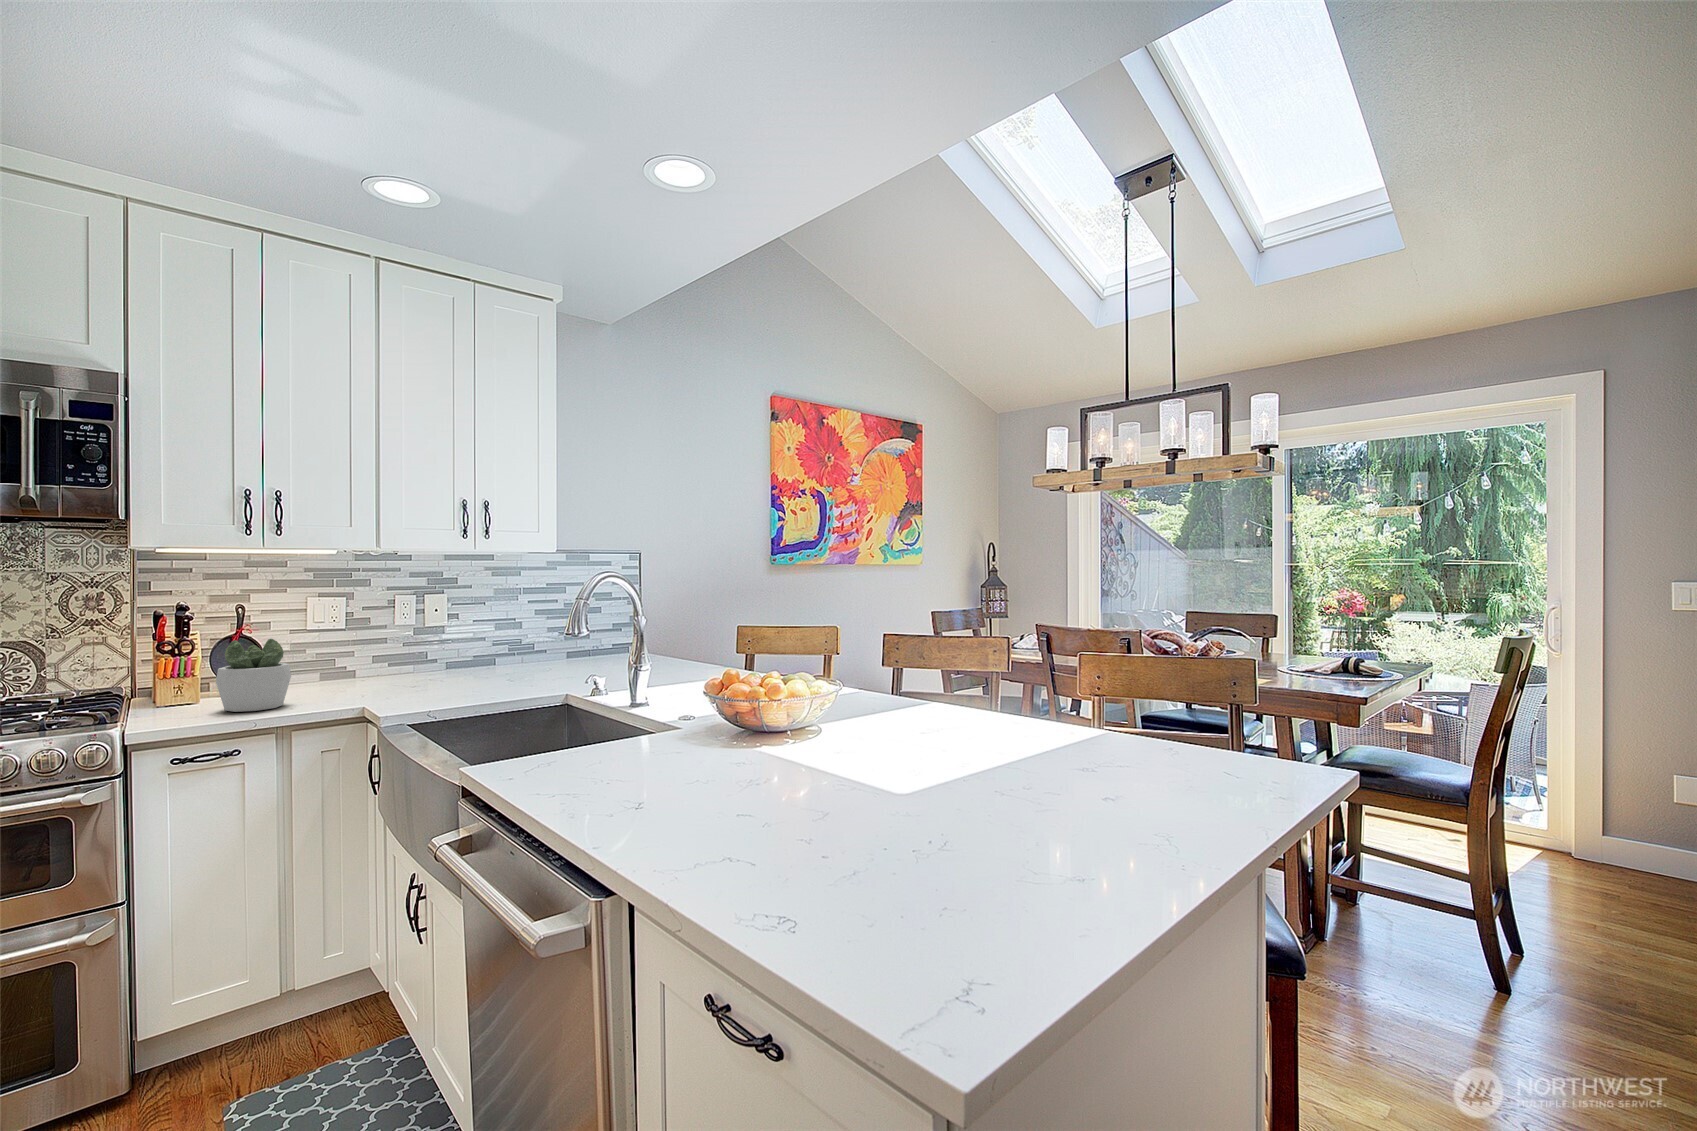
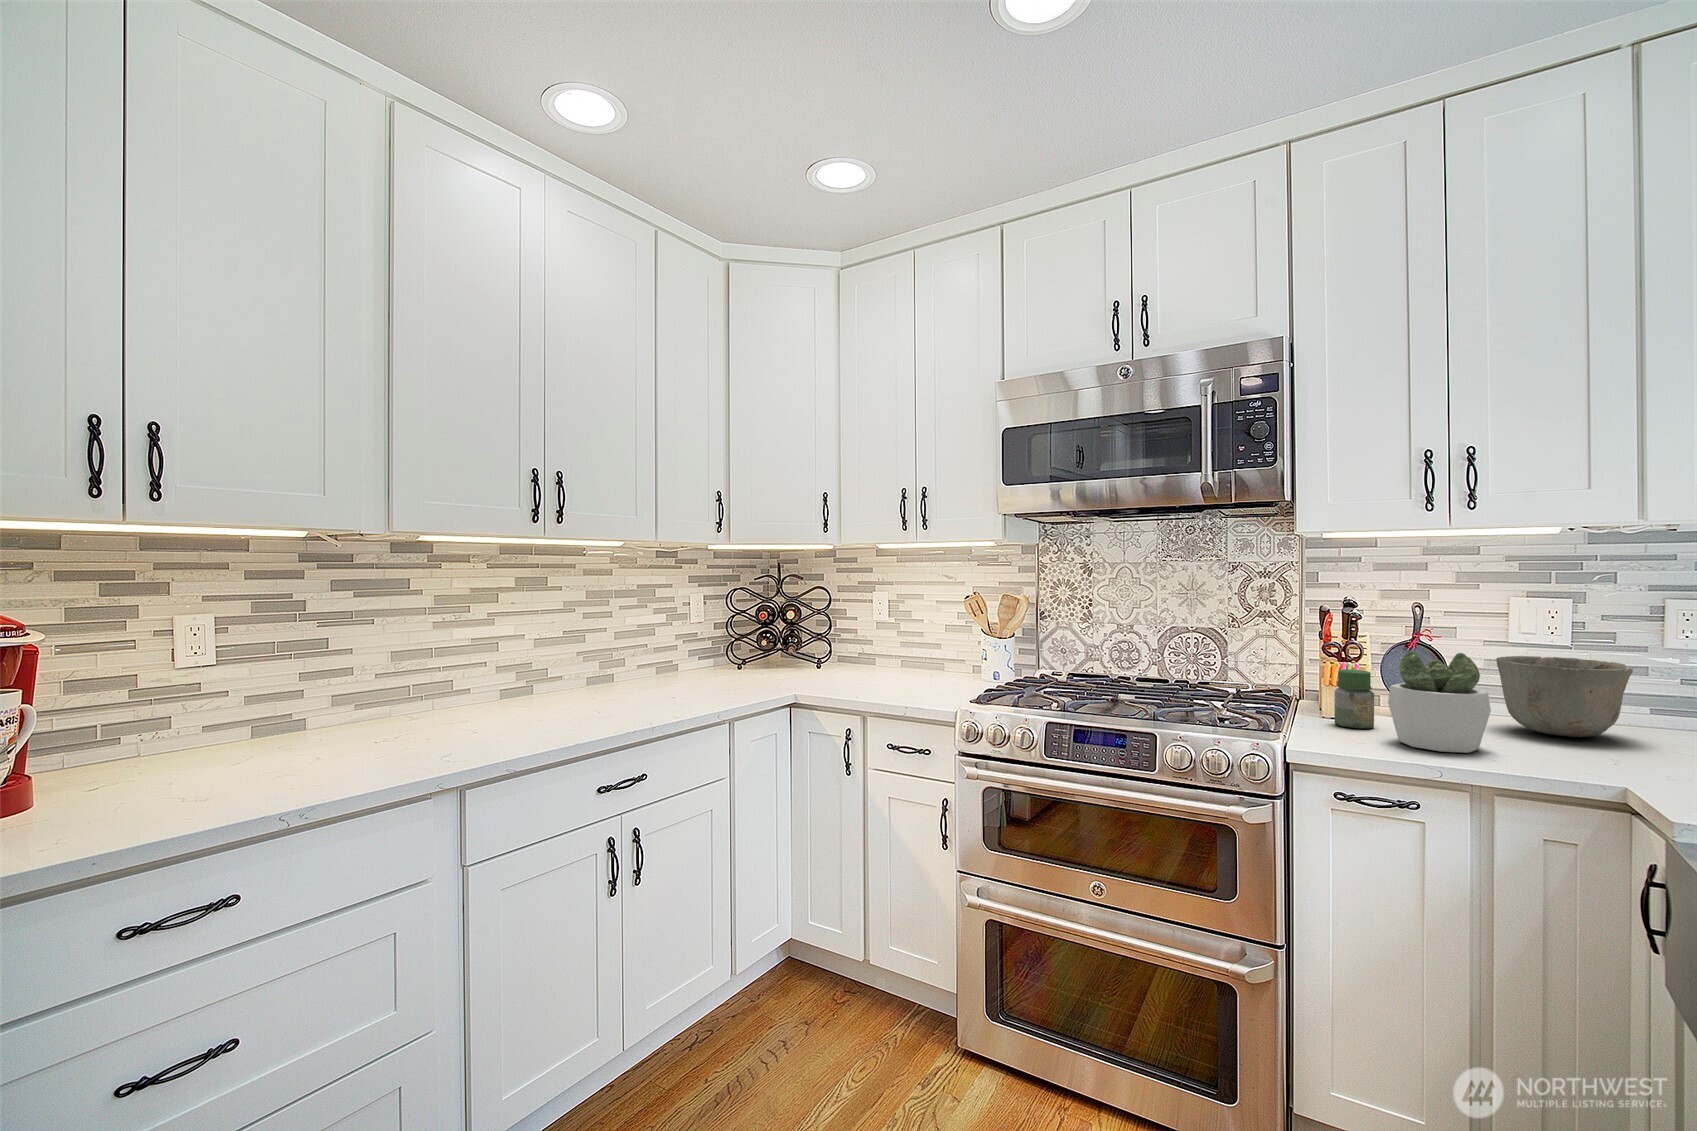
ceramic bowl: none [297,636,376,689] -> present [1496,656,1633,737]
jar: none [168,662,204,709] -> present [1334,669,1374,728]

